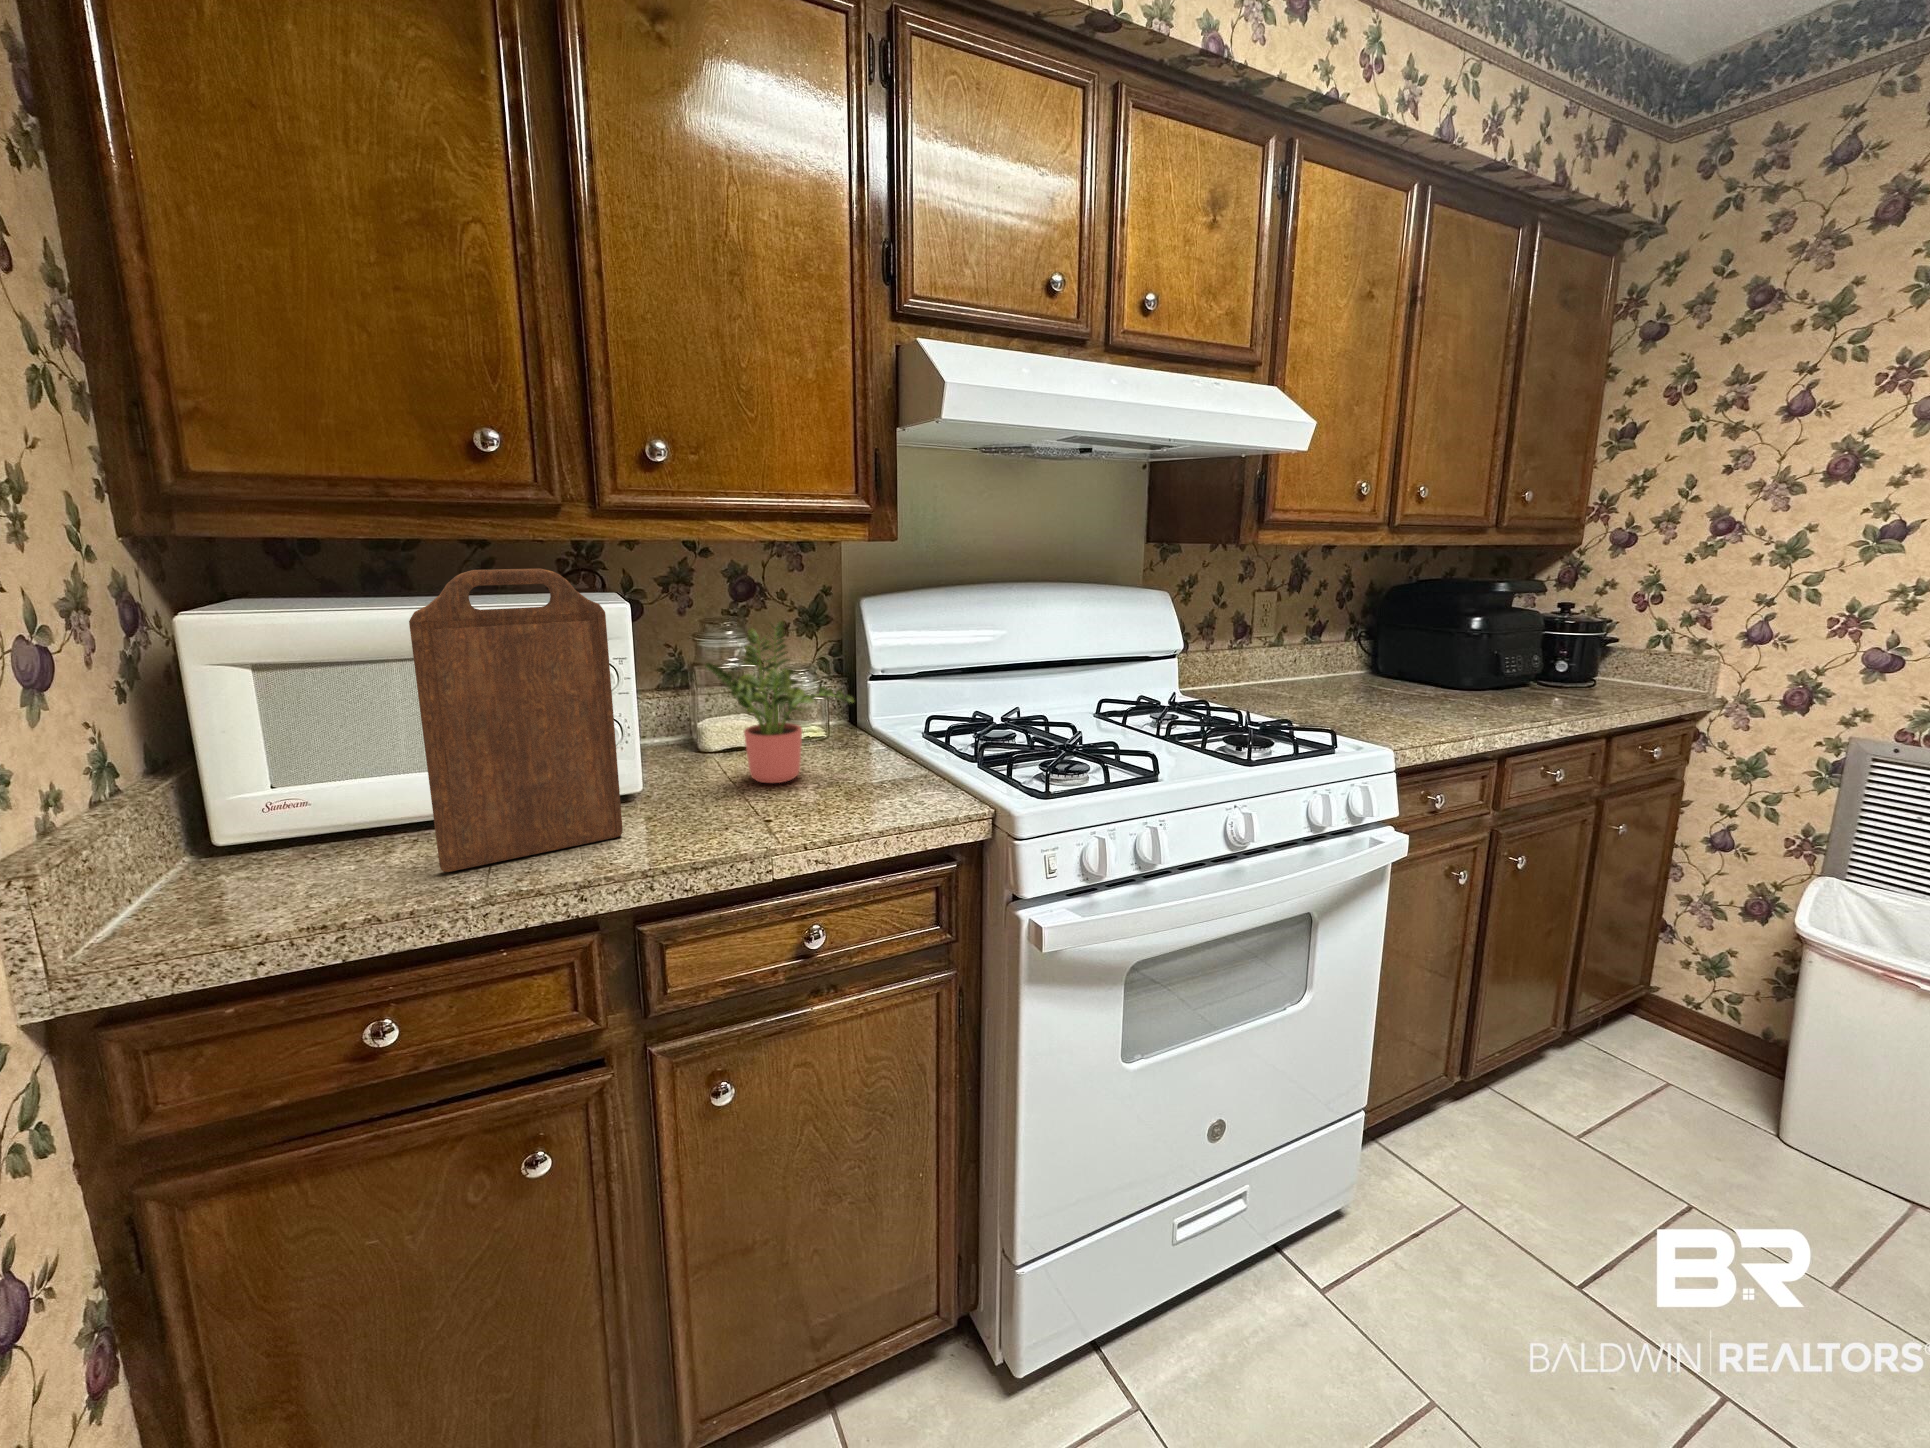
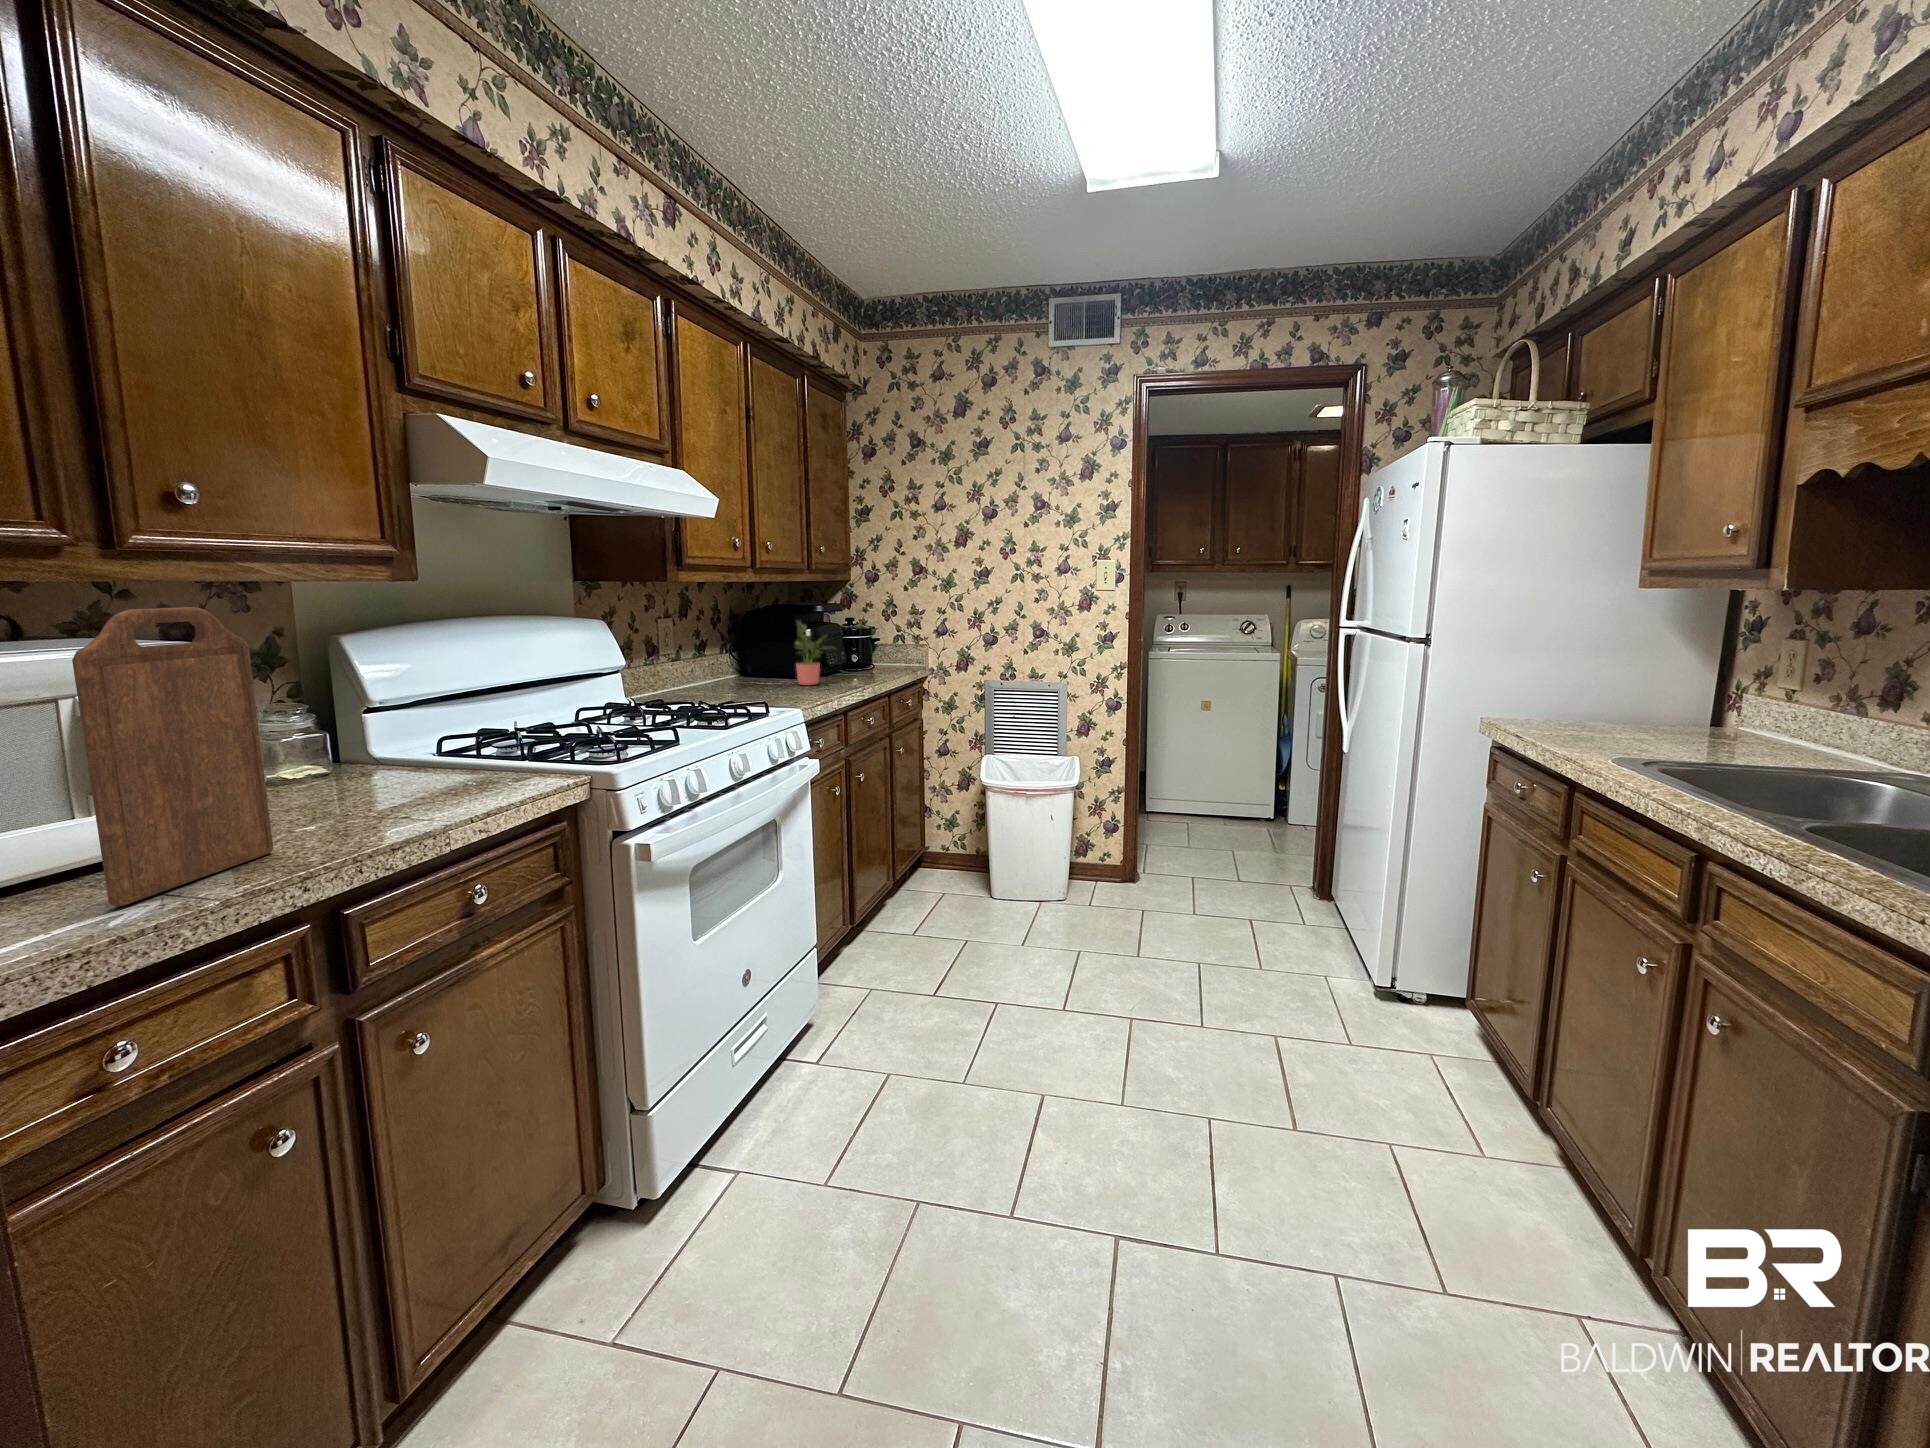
potted plant: present [705,621,854,783] -> present [795,620,836,685]

